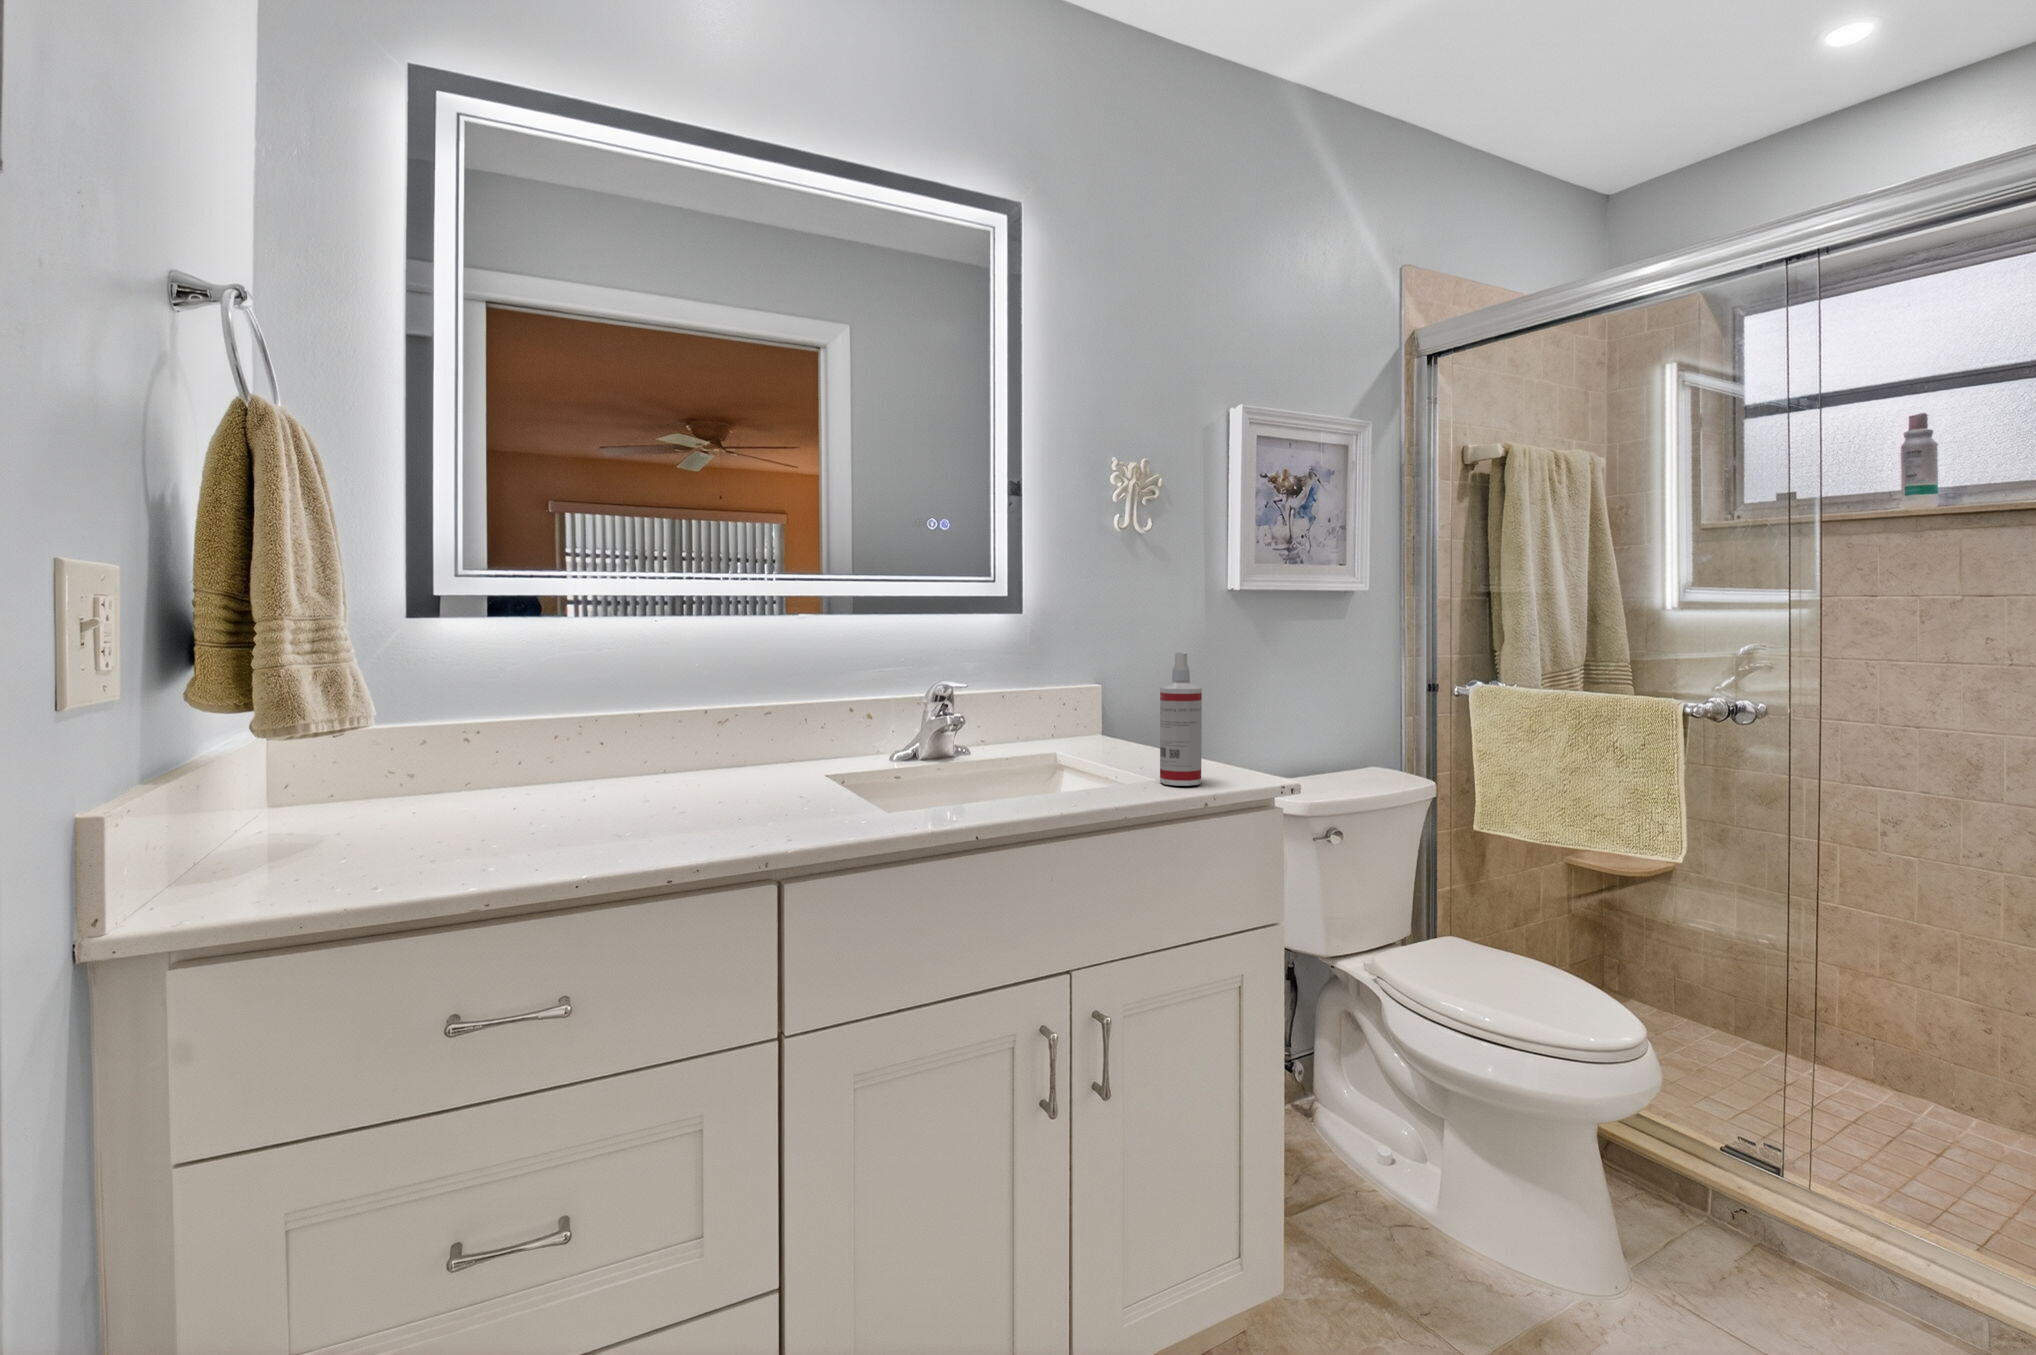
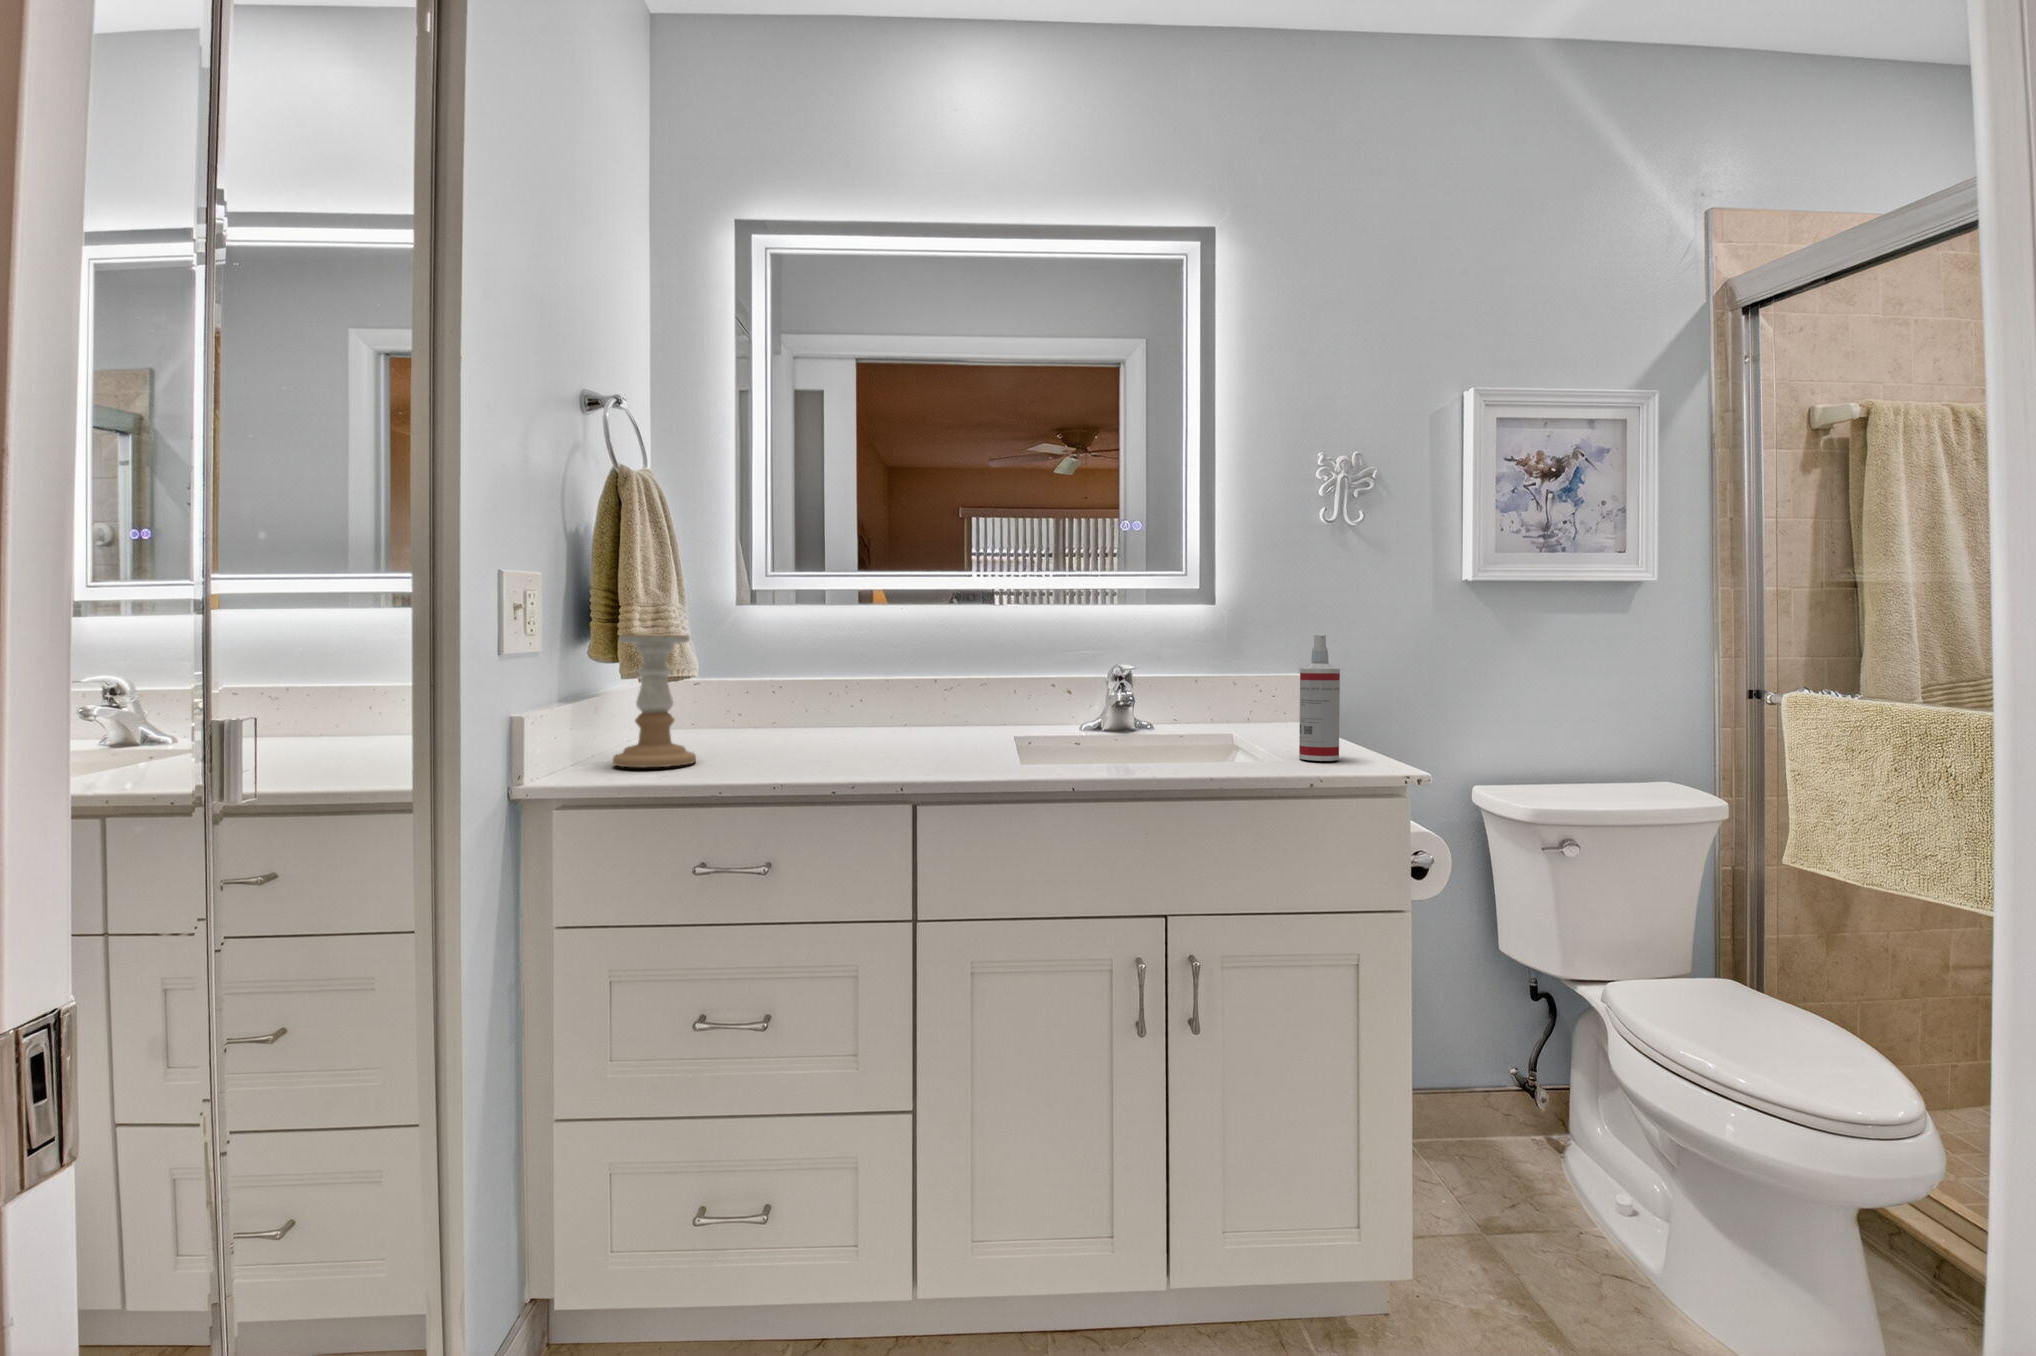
candle holder: none [264,665,413,878] -> present [613,634,696,767]

